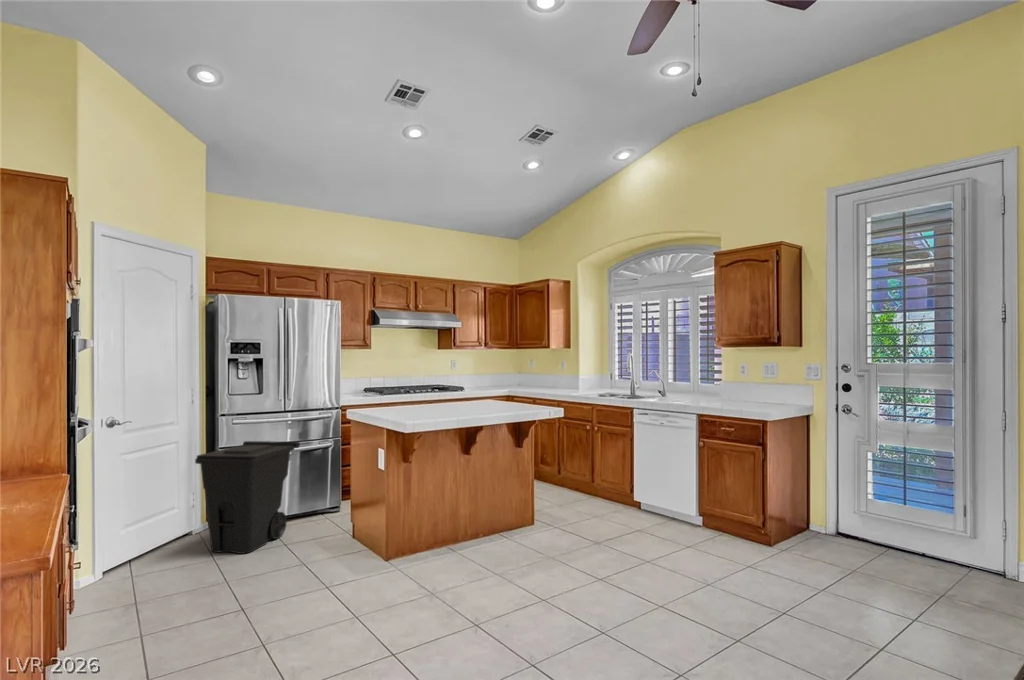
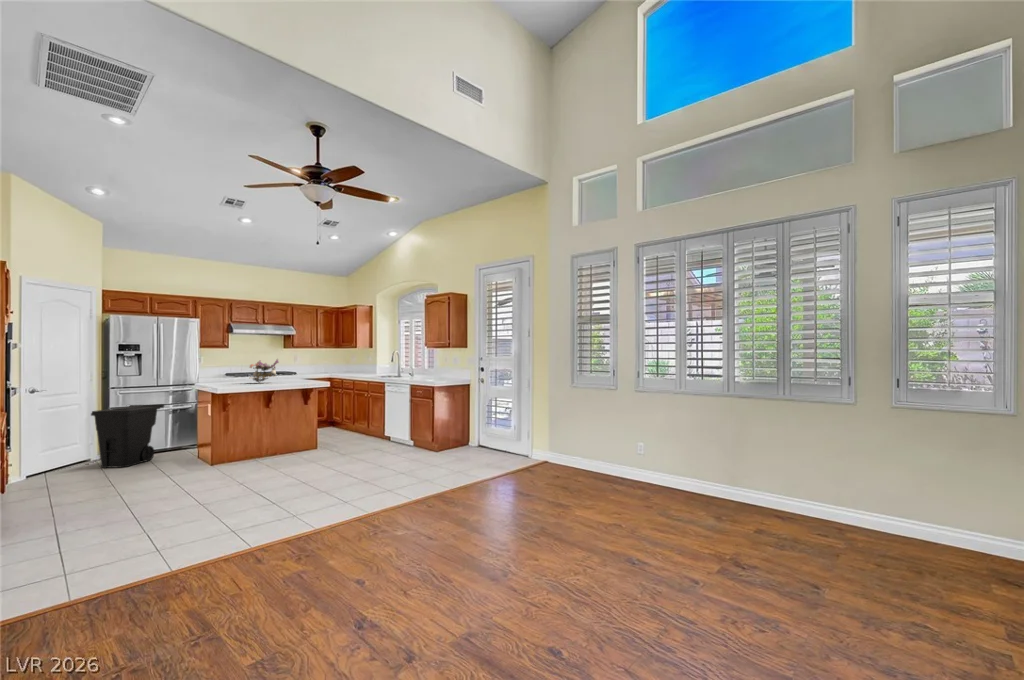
flower arrangement: none [430,367,482,410] -> present [250,359,278,382]

